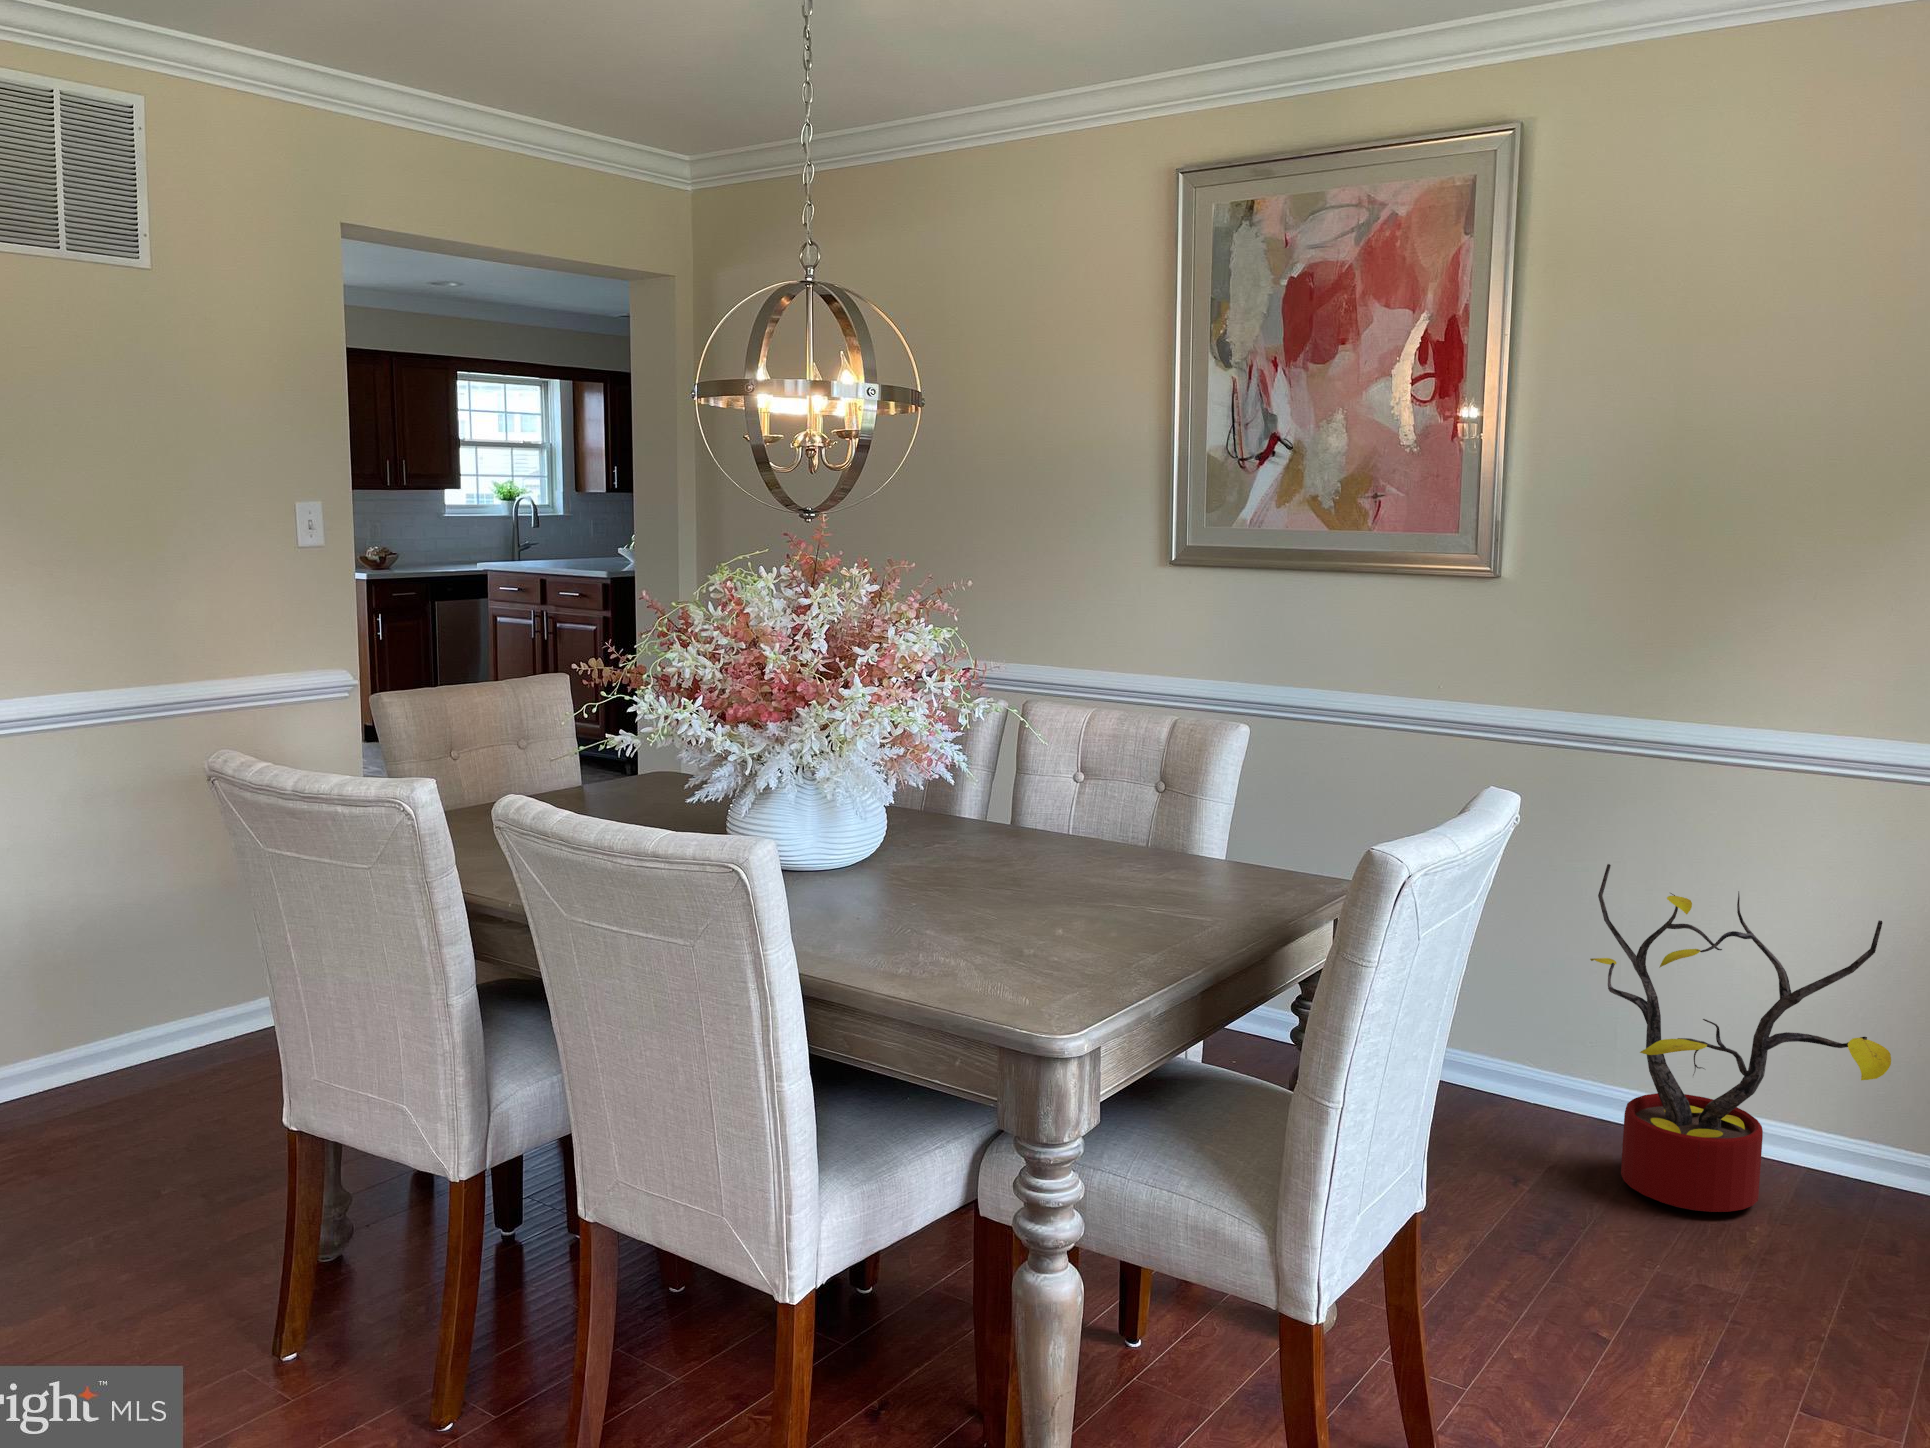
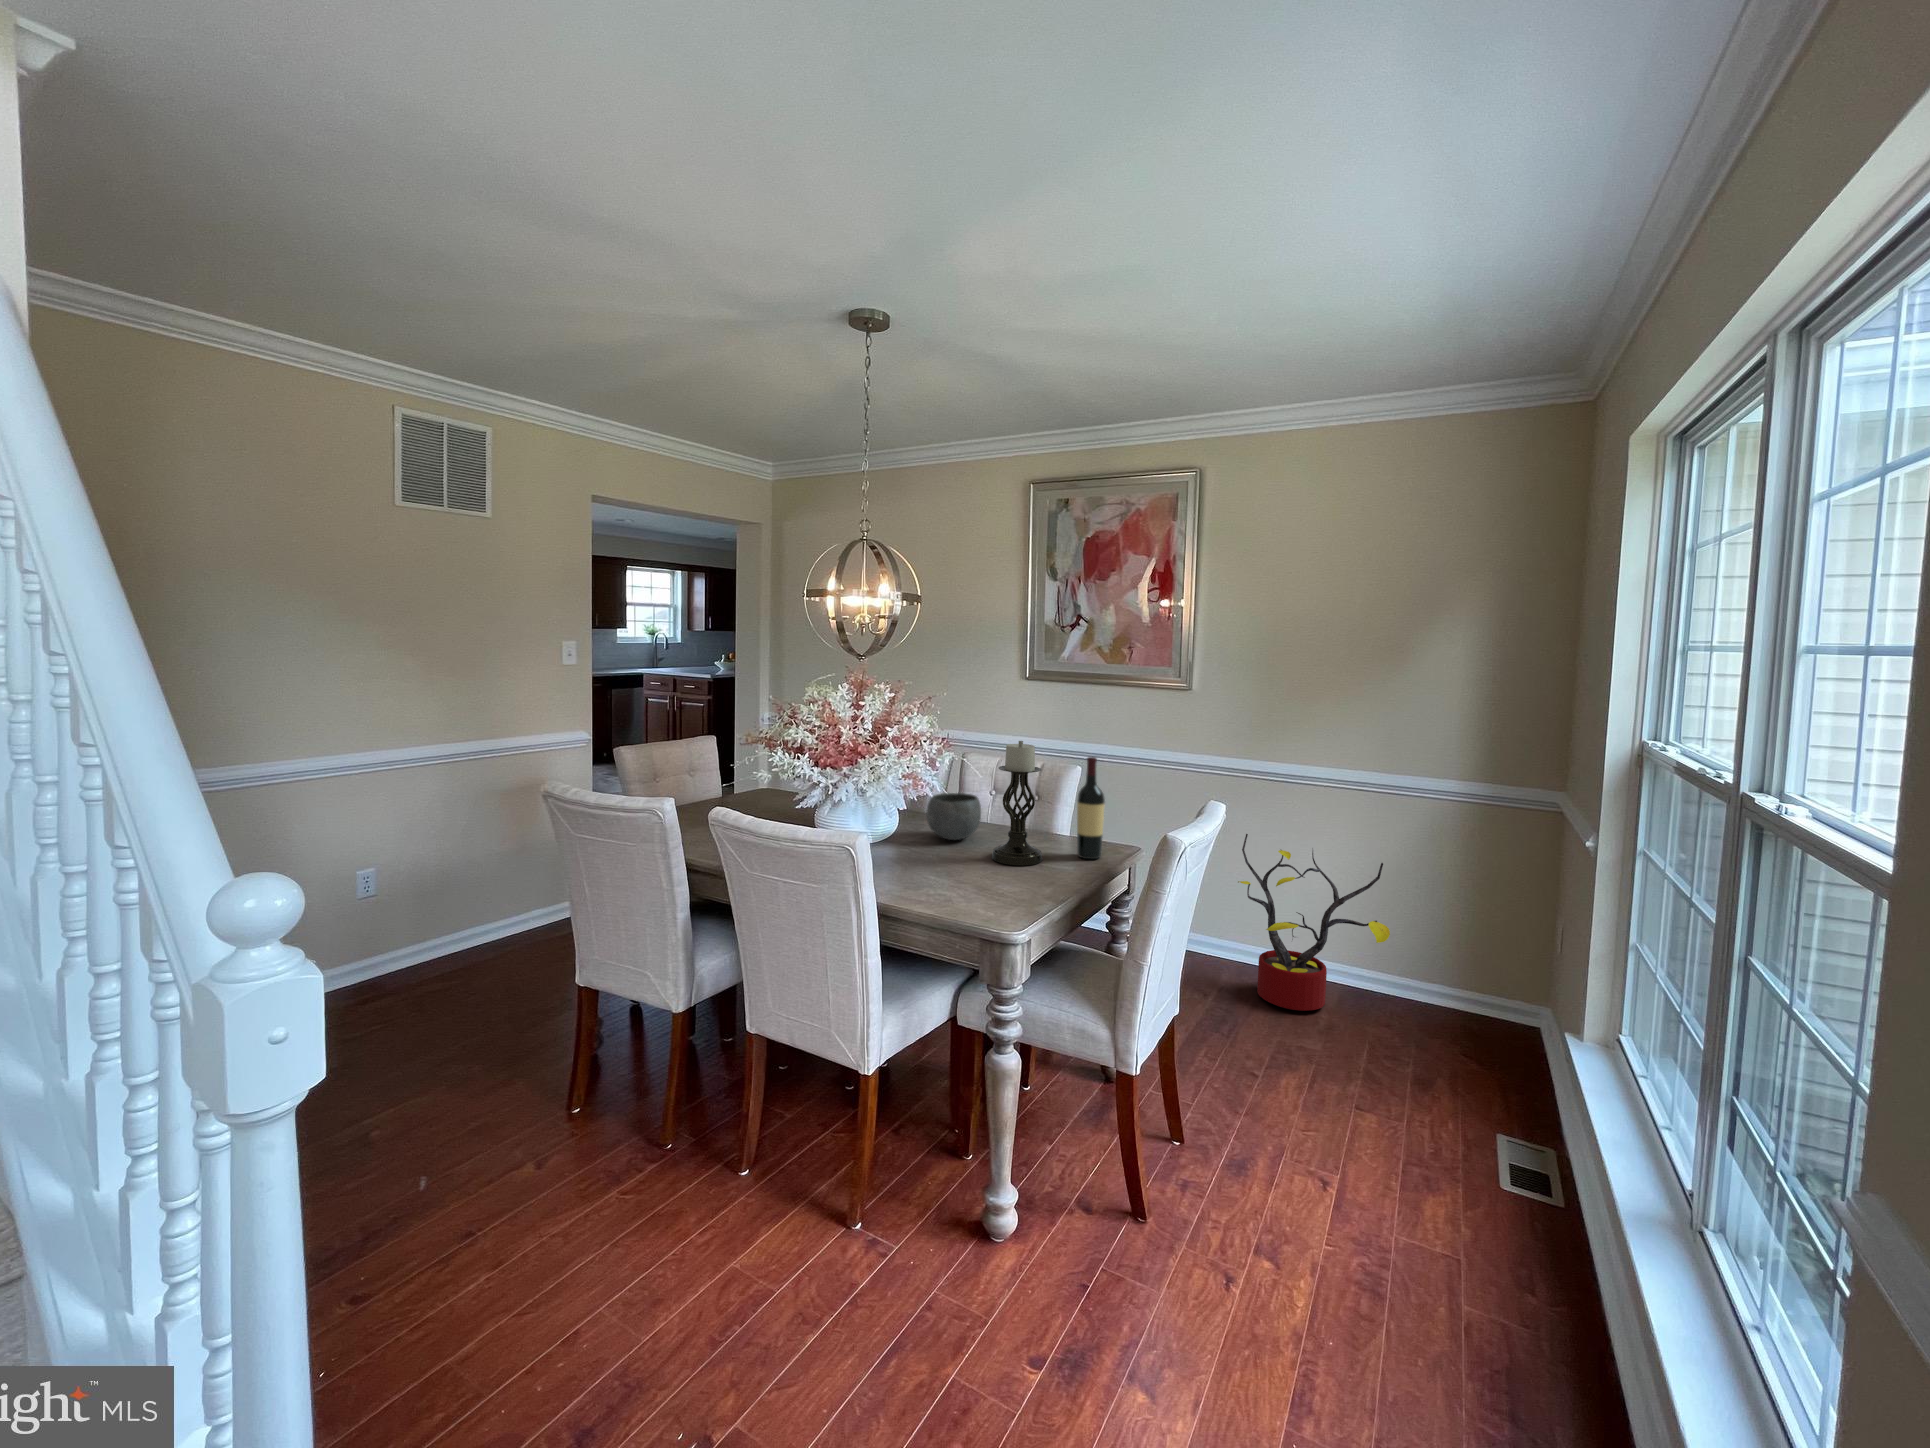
candle holder: none [1059,671,1158,914] -> present [992,741,1042,865]
wine bottle: none [1230,702,1283,904] -> present [1077,757,1105,859]
ceramic bowl: none [941,777,1048,868] -> present [926,793,981,840]

